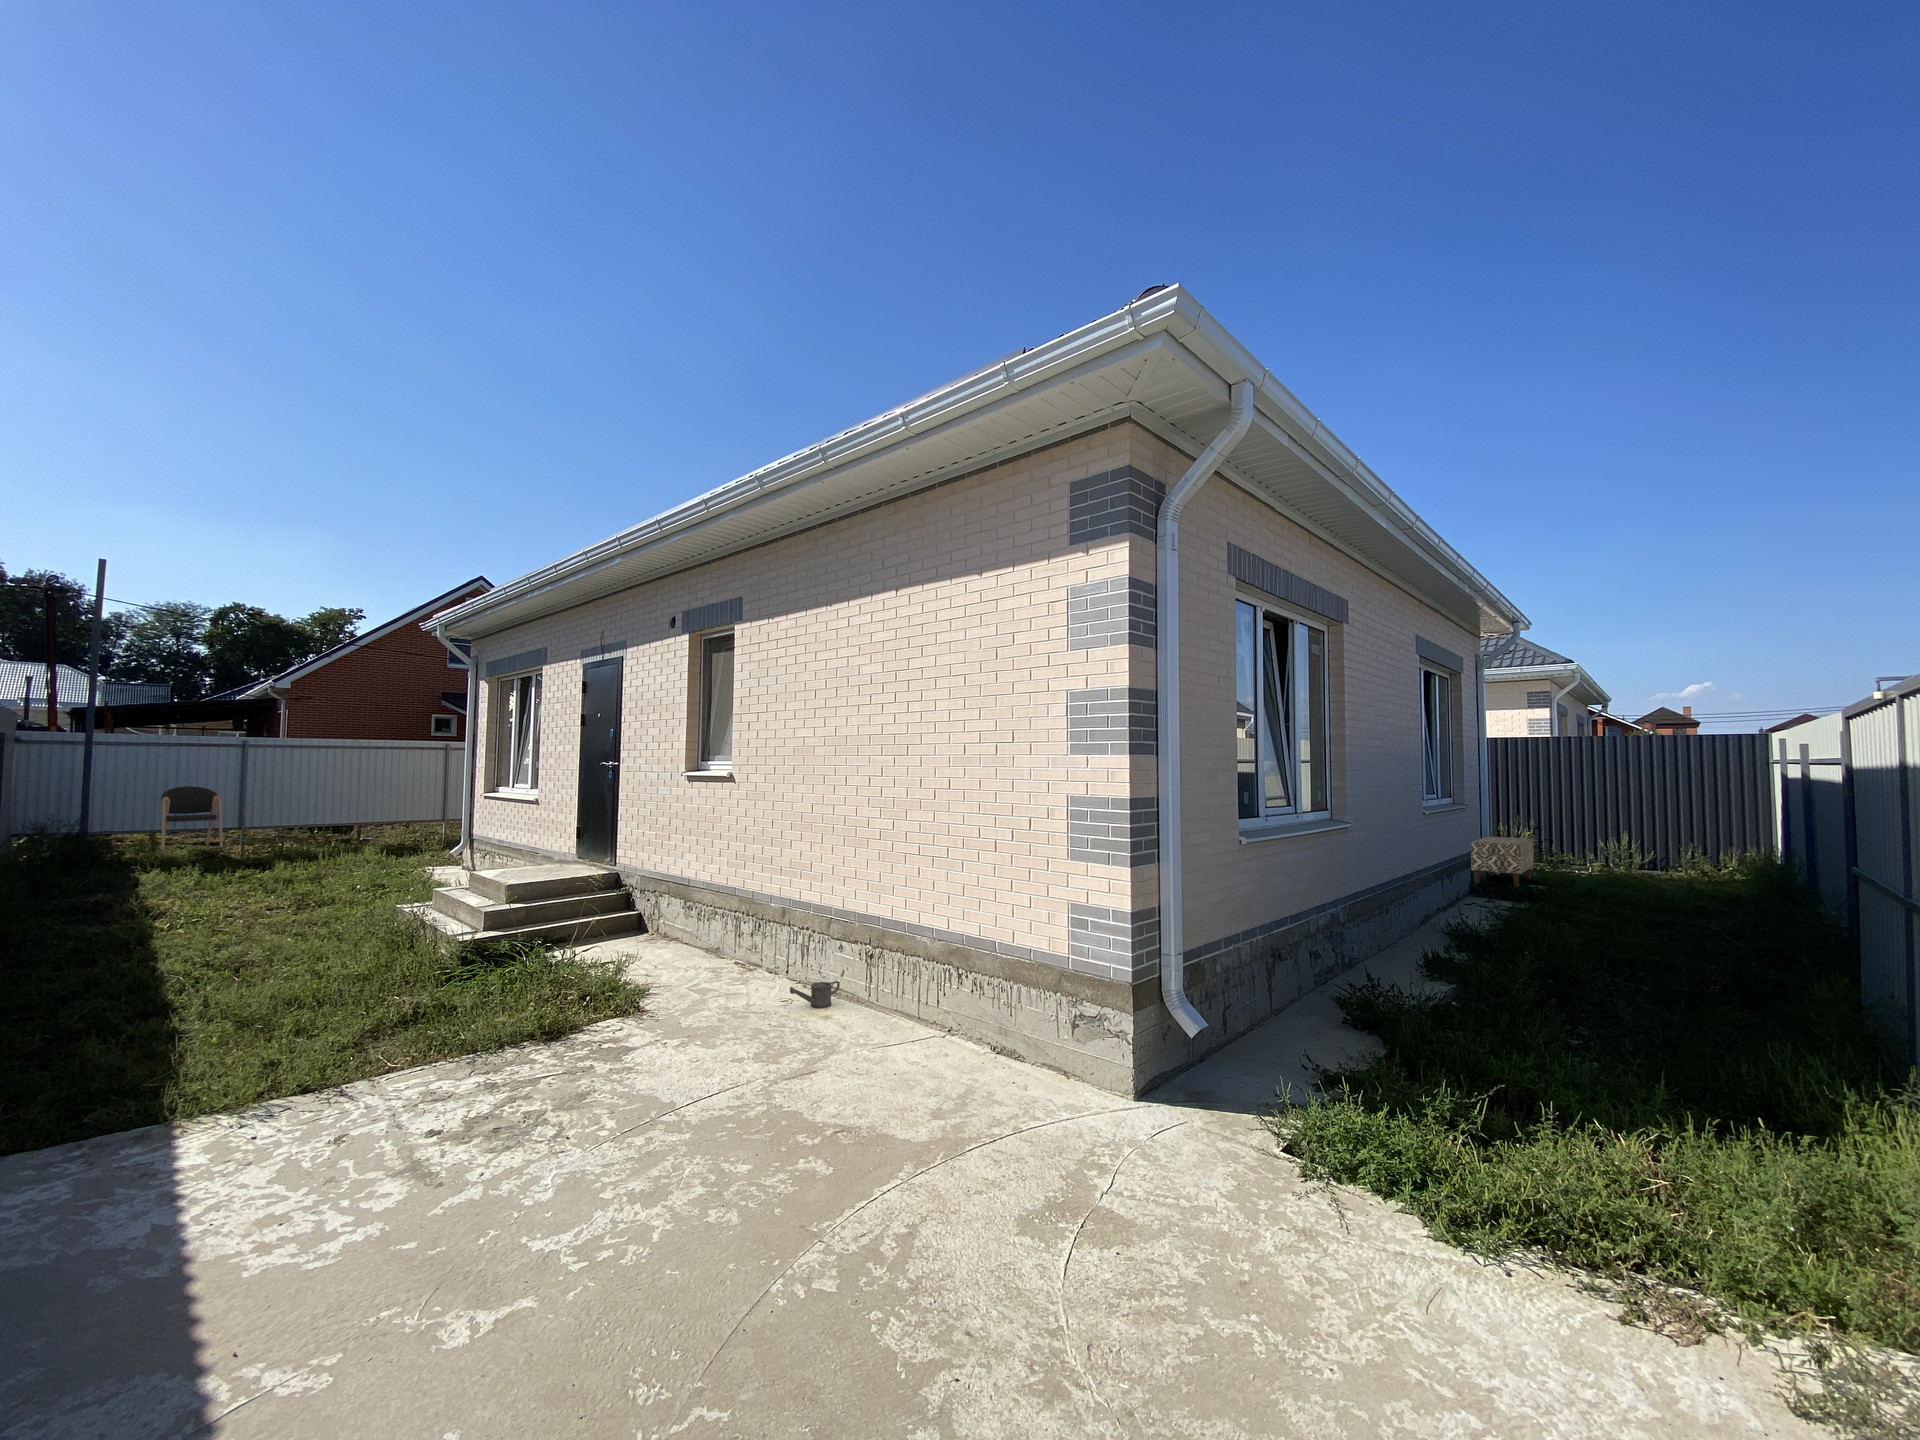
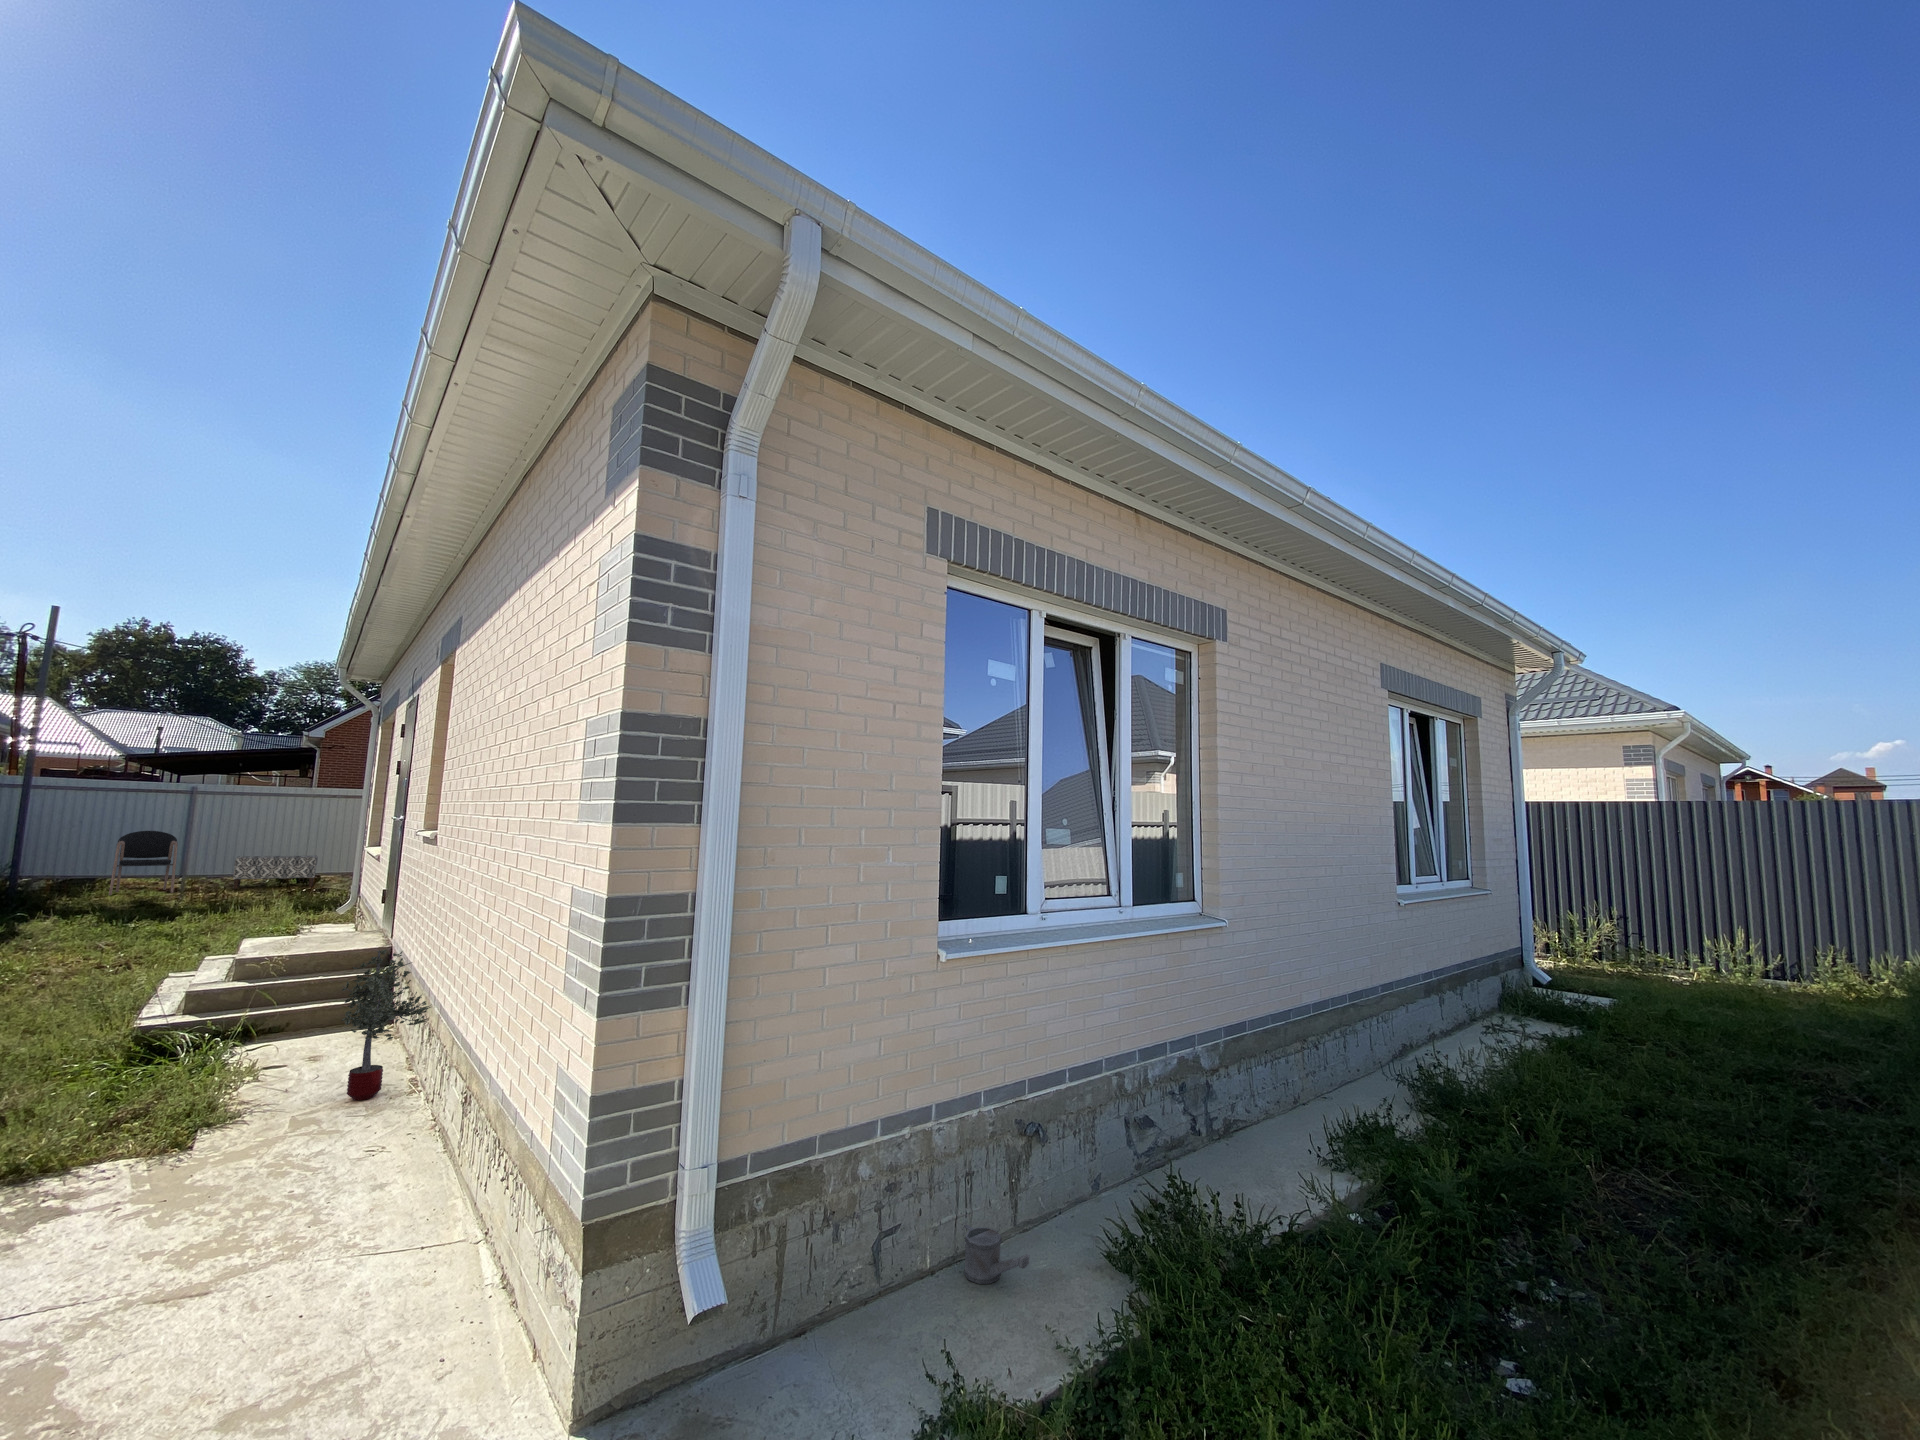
bench: present [1471,836,1534,887] -> present [233,855,318,889]
potted tree: none [699,864,764,979] -> present [342,950,431,1101]
watering can: present [790,981,840,1008] -> present [962,1224,1029,1284]

